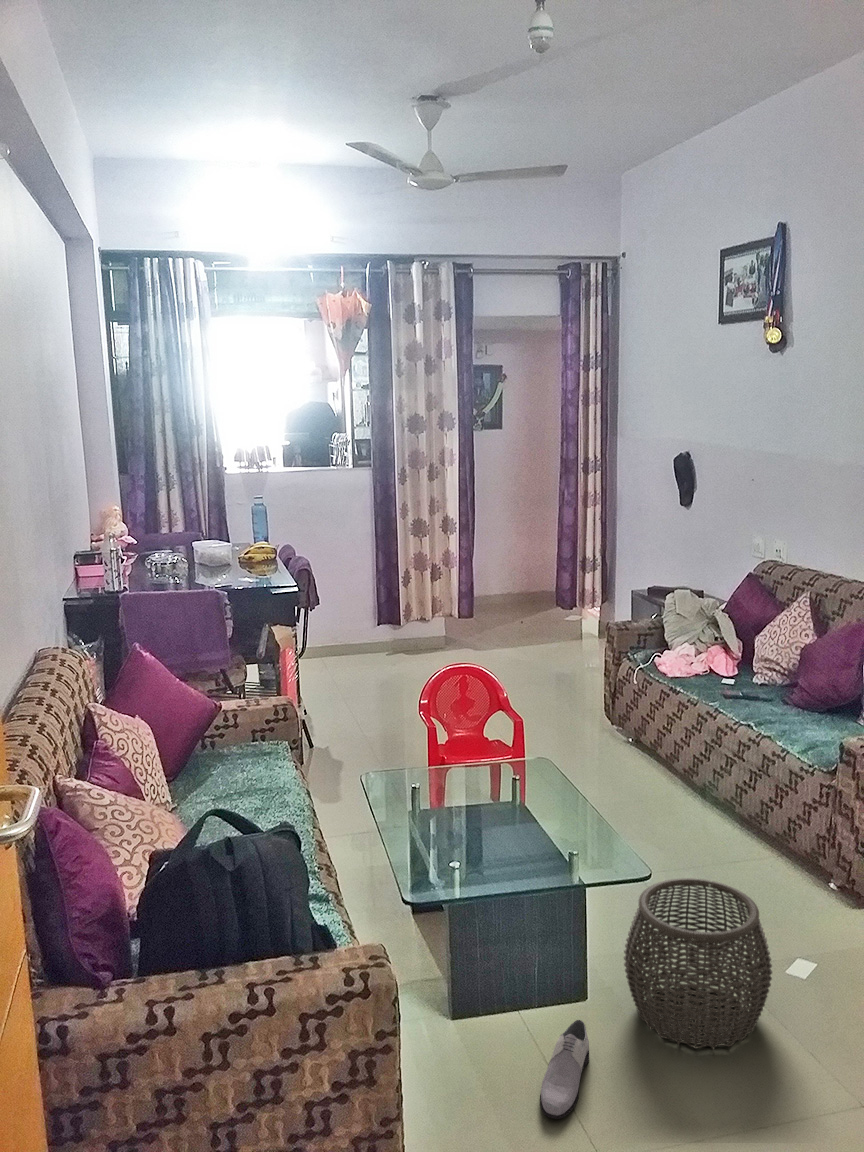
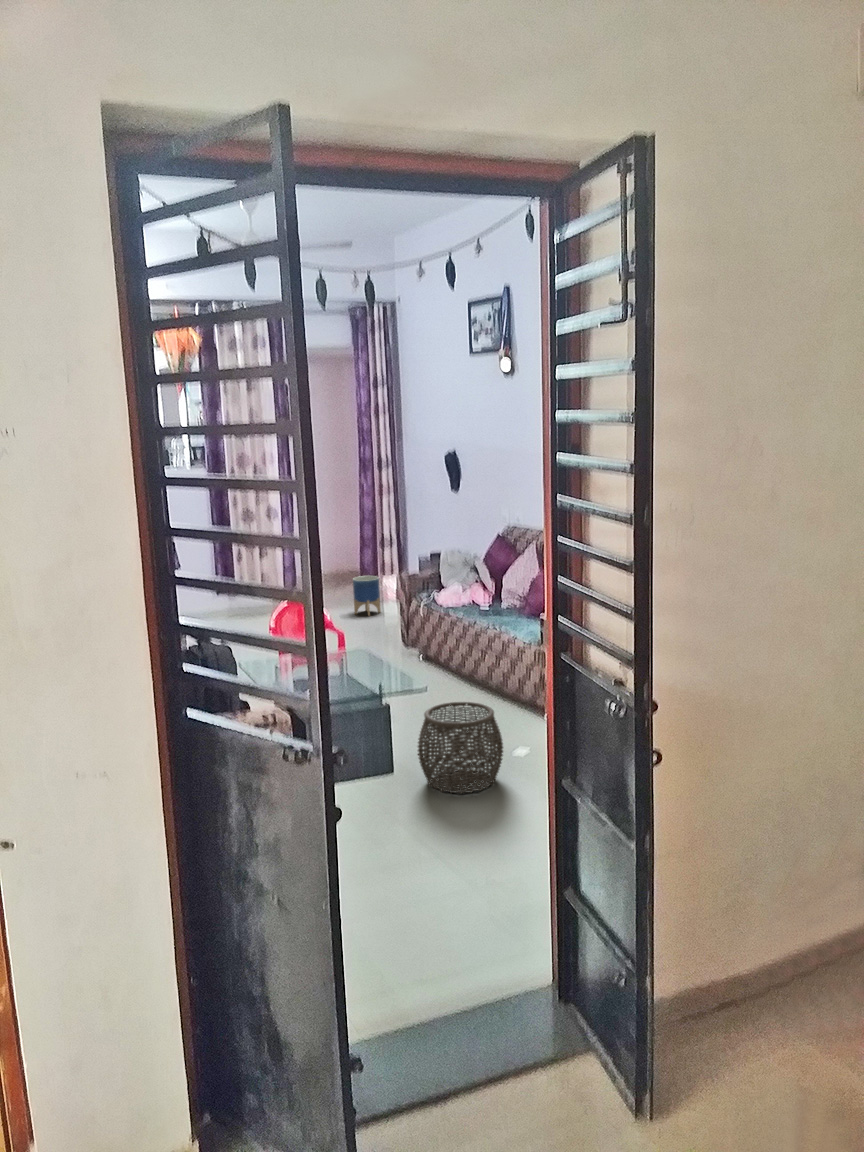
planter: none [544,611,578,664] -> present [353,576,381,616]
shoe: present [540,1020,589,1119] -> none [371,783,399,827]

